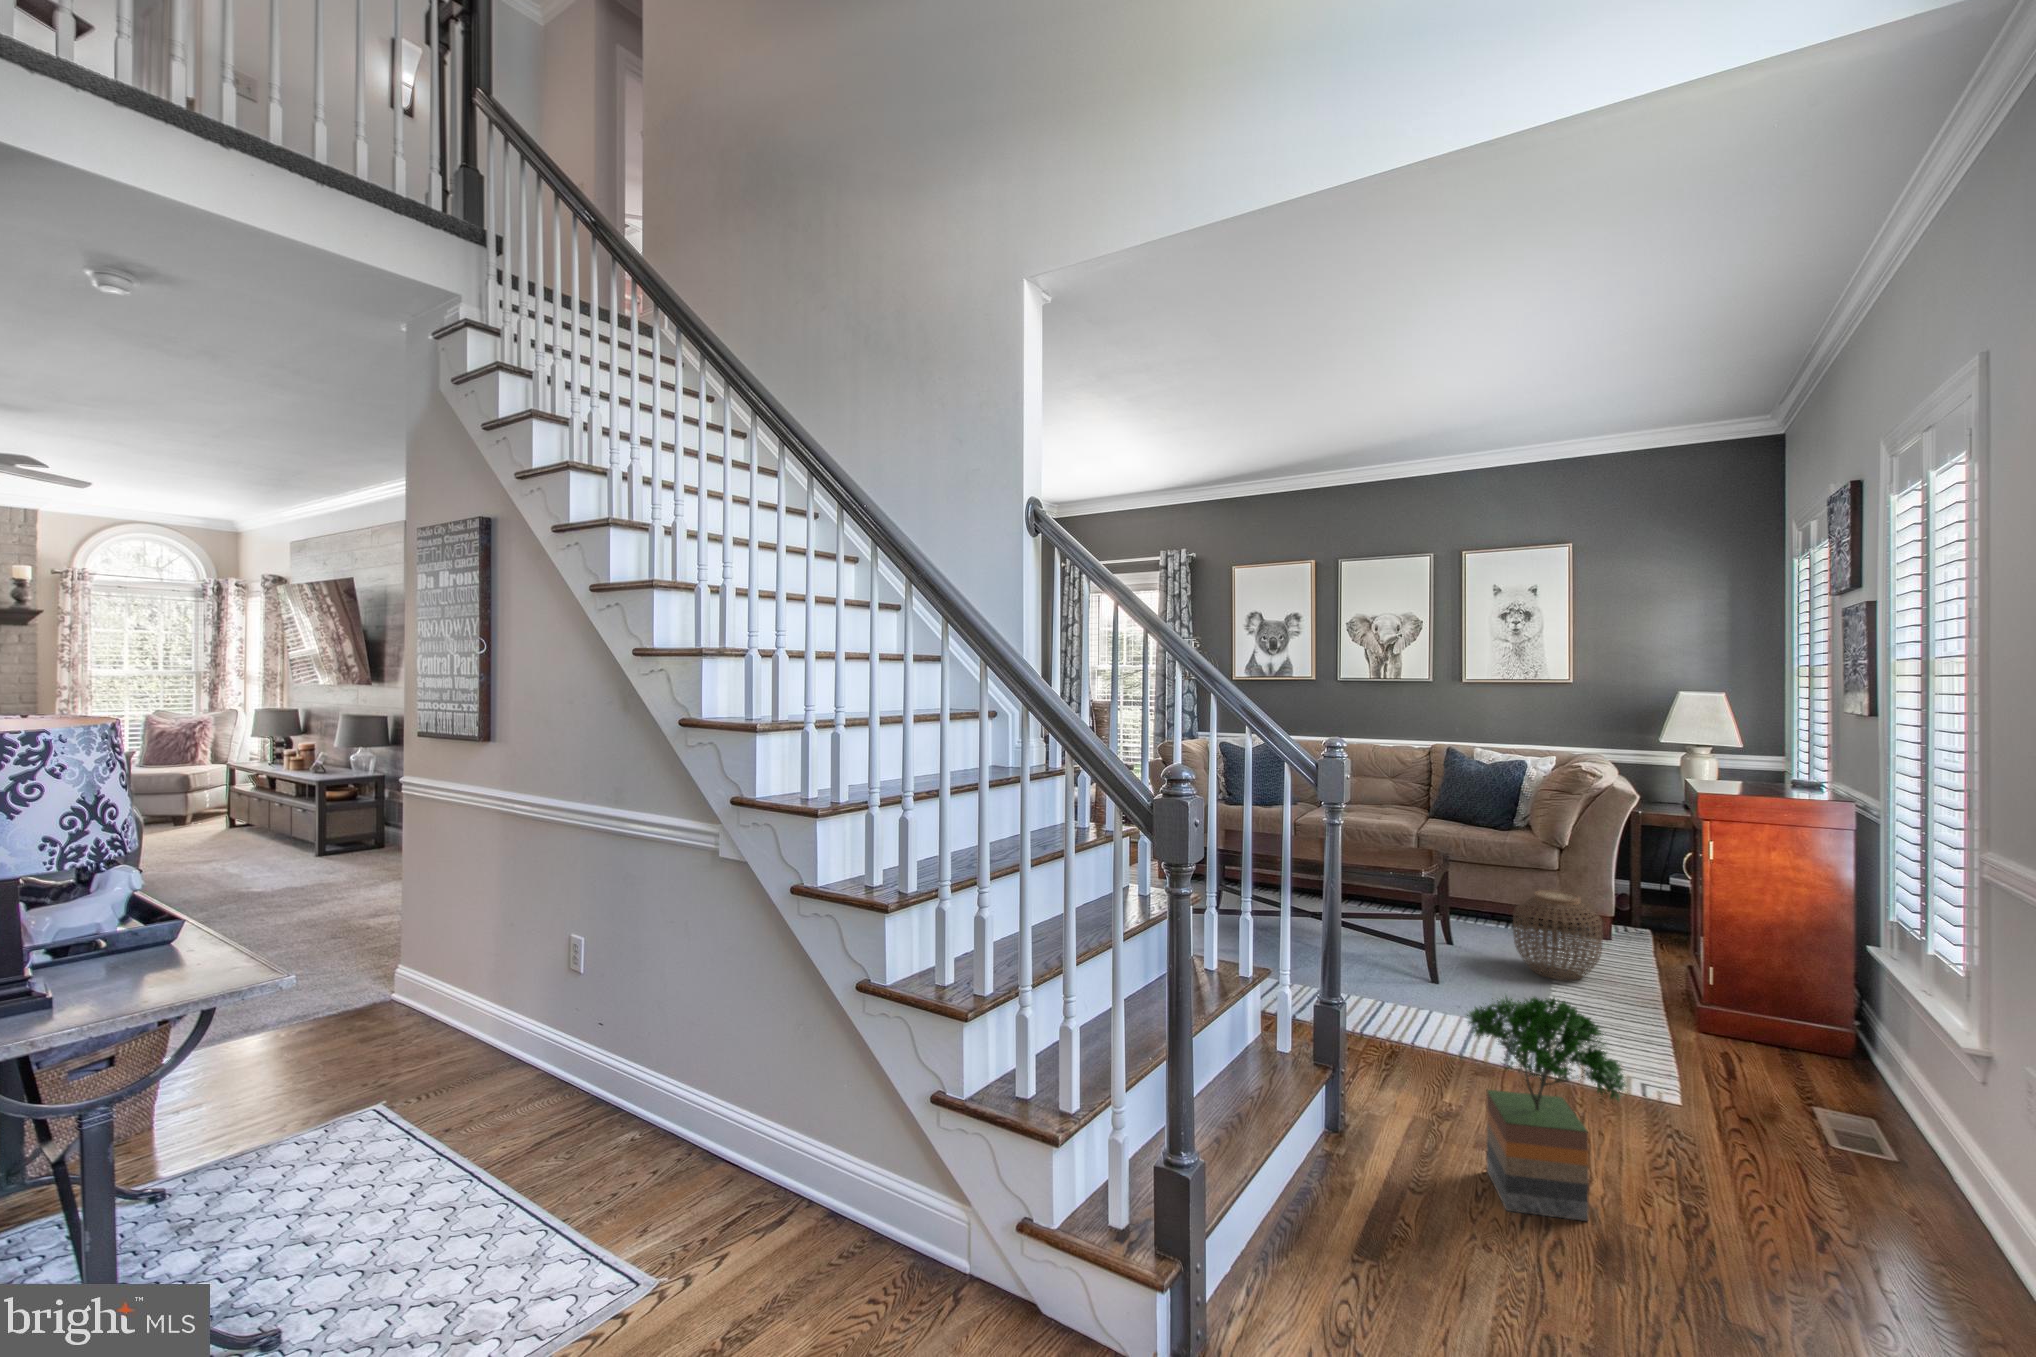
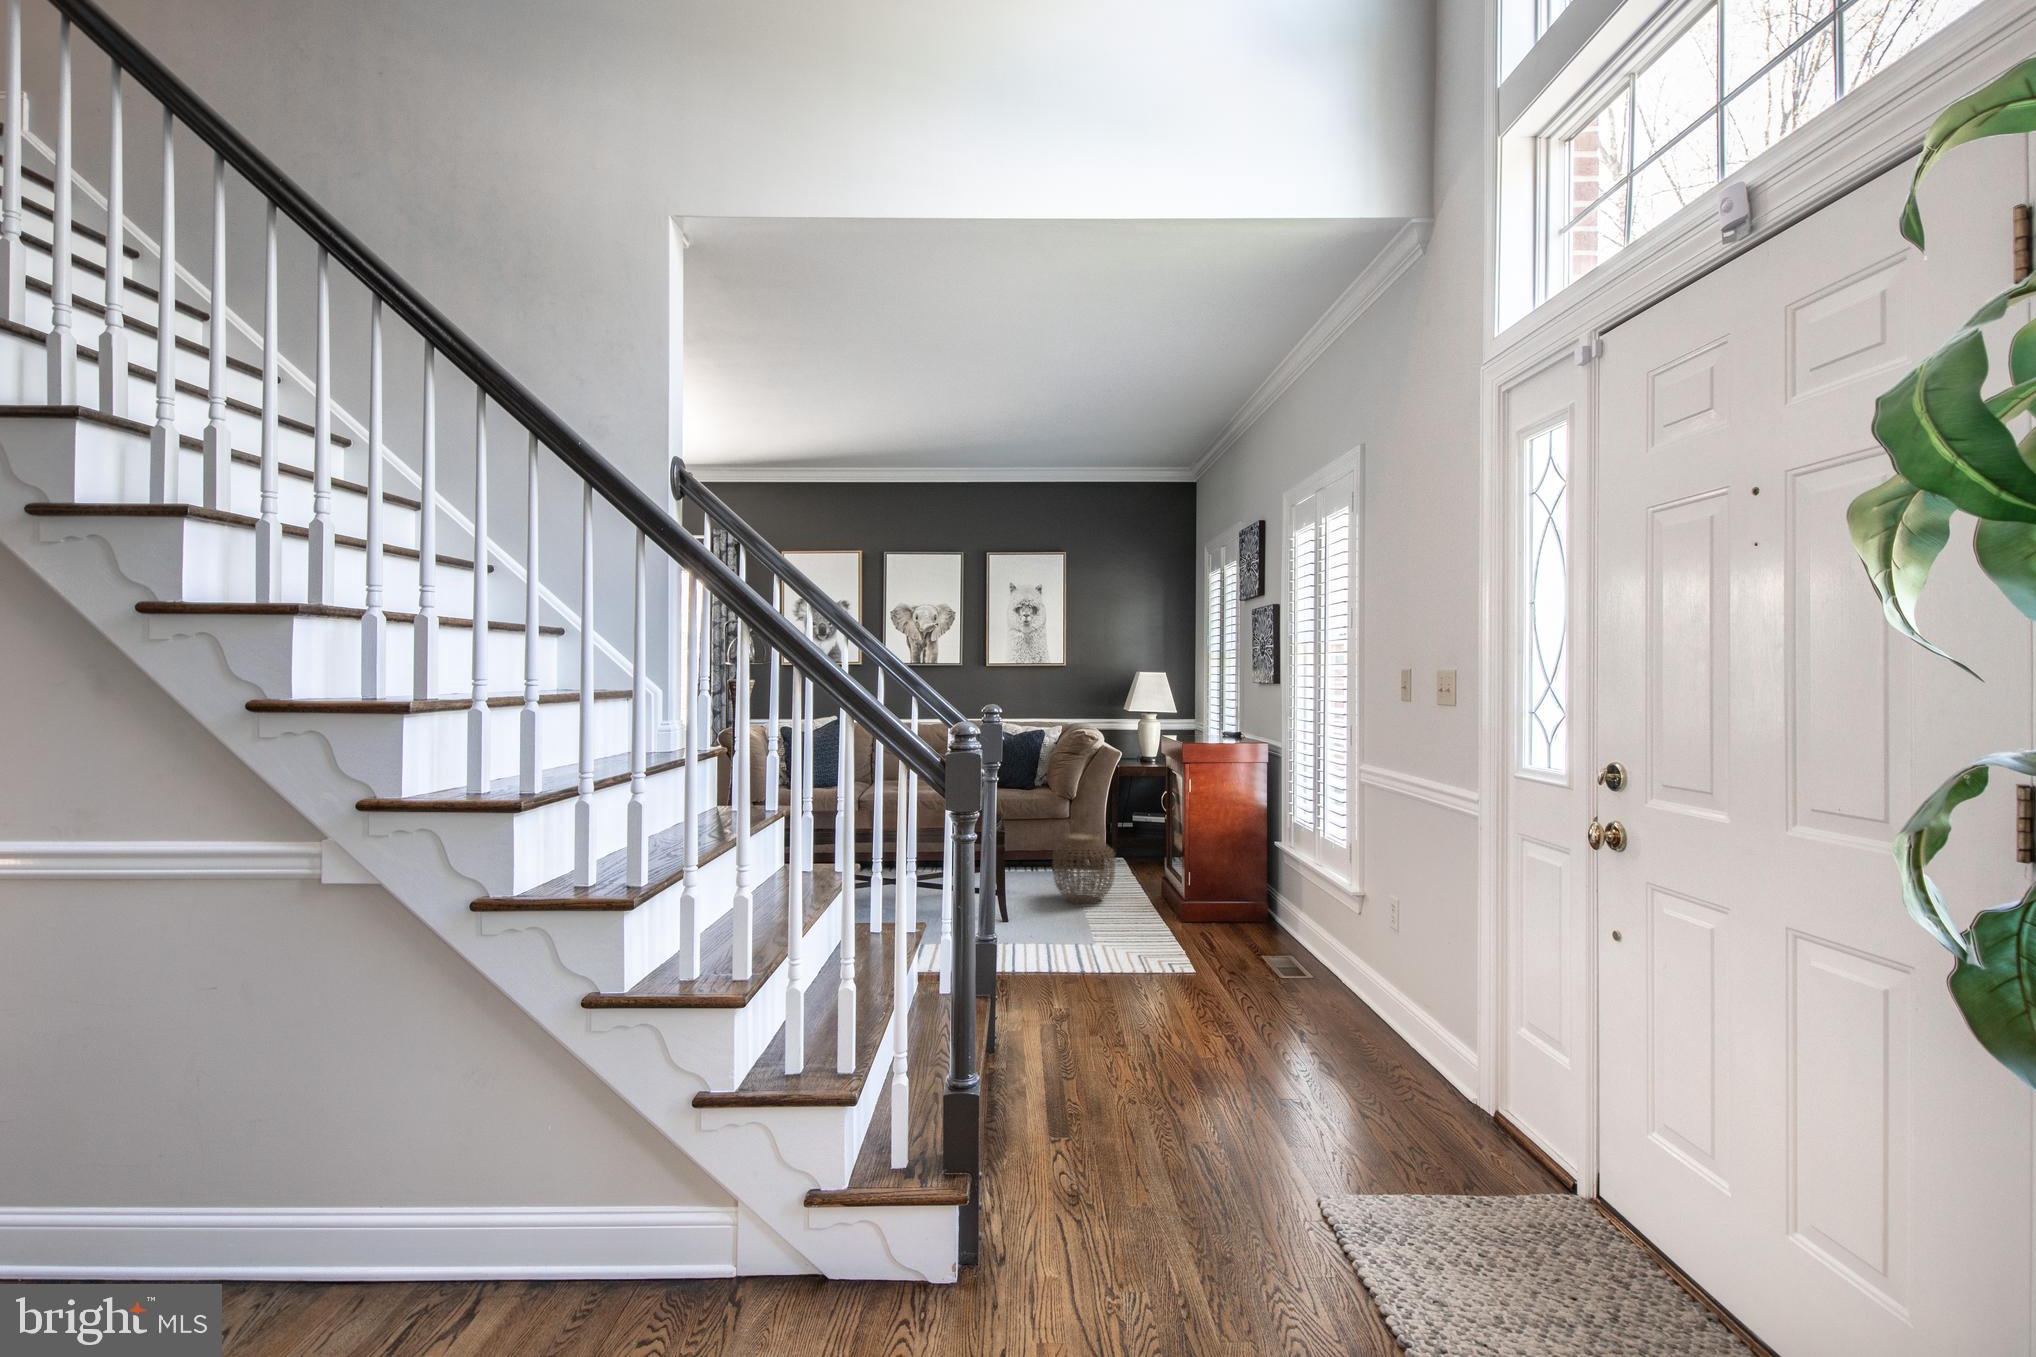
potted tree: present [1467,996,1626,1221] -> none [1092,902,1208,1075]

